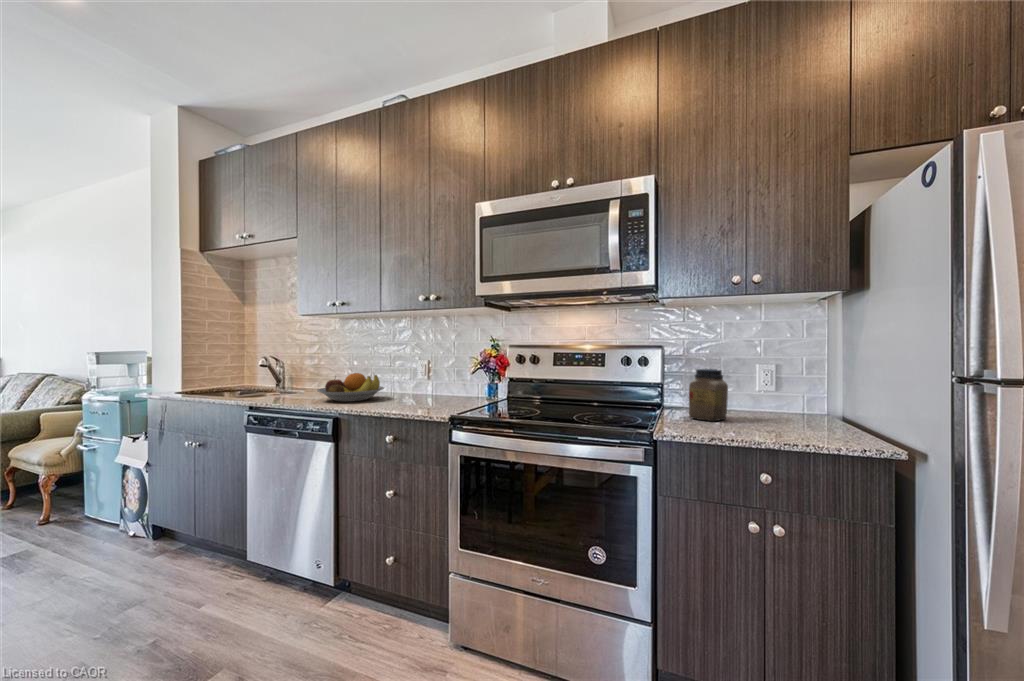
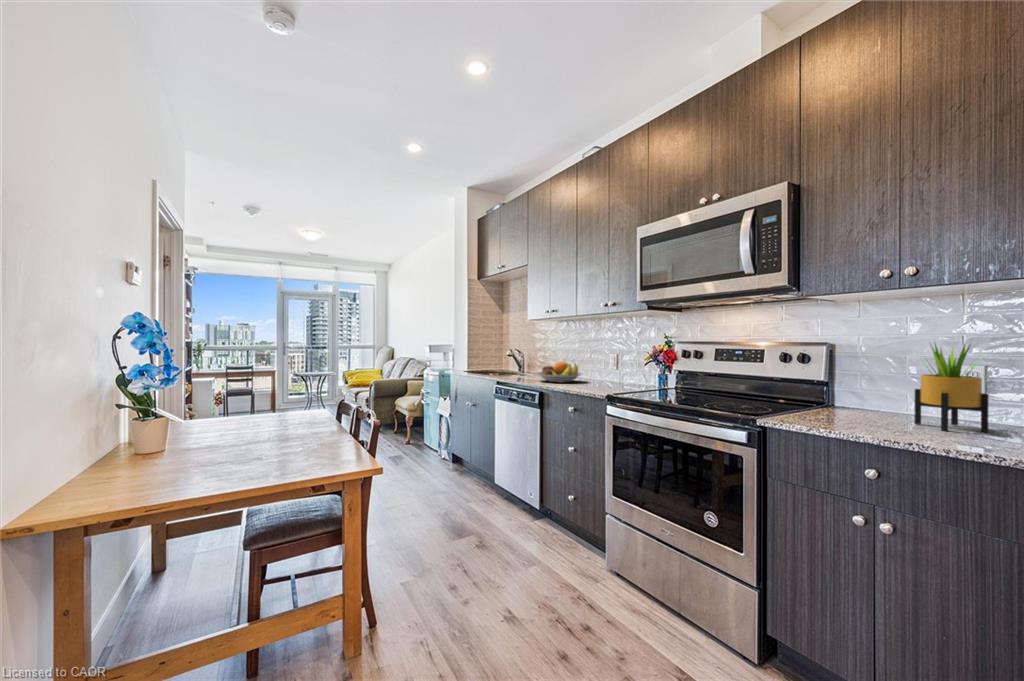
potted plant: none [754,342,808,425] -> present [915,343,989,432]
jar: present [689,369,728,421] -> none [831,367,880,420]

